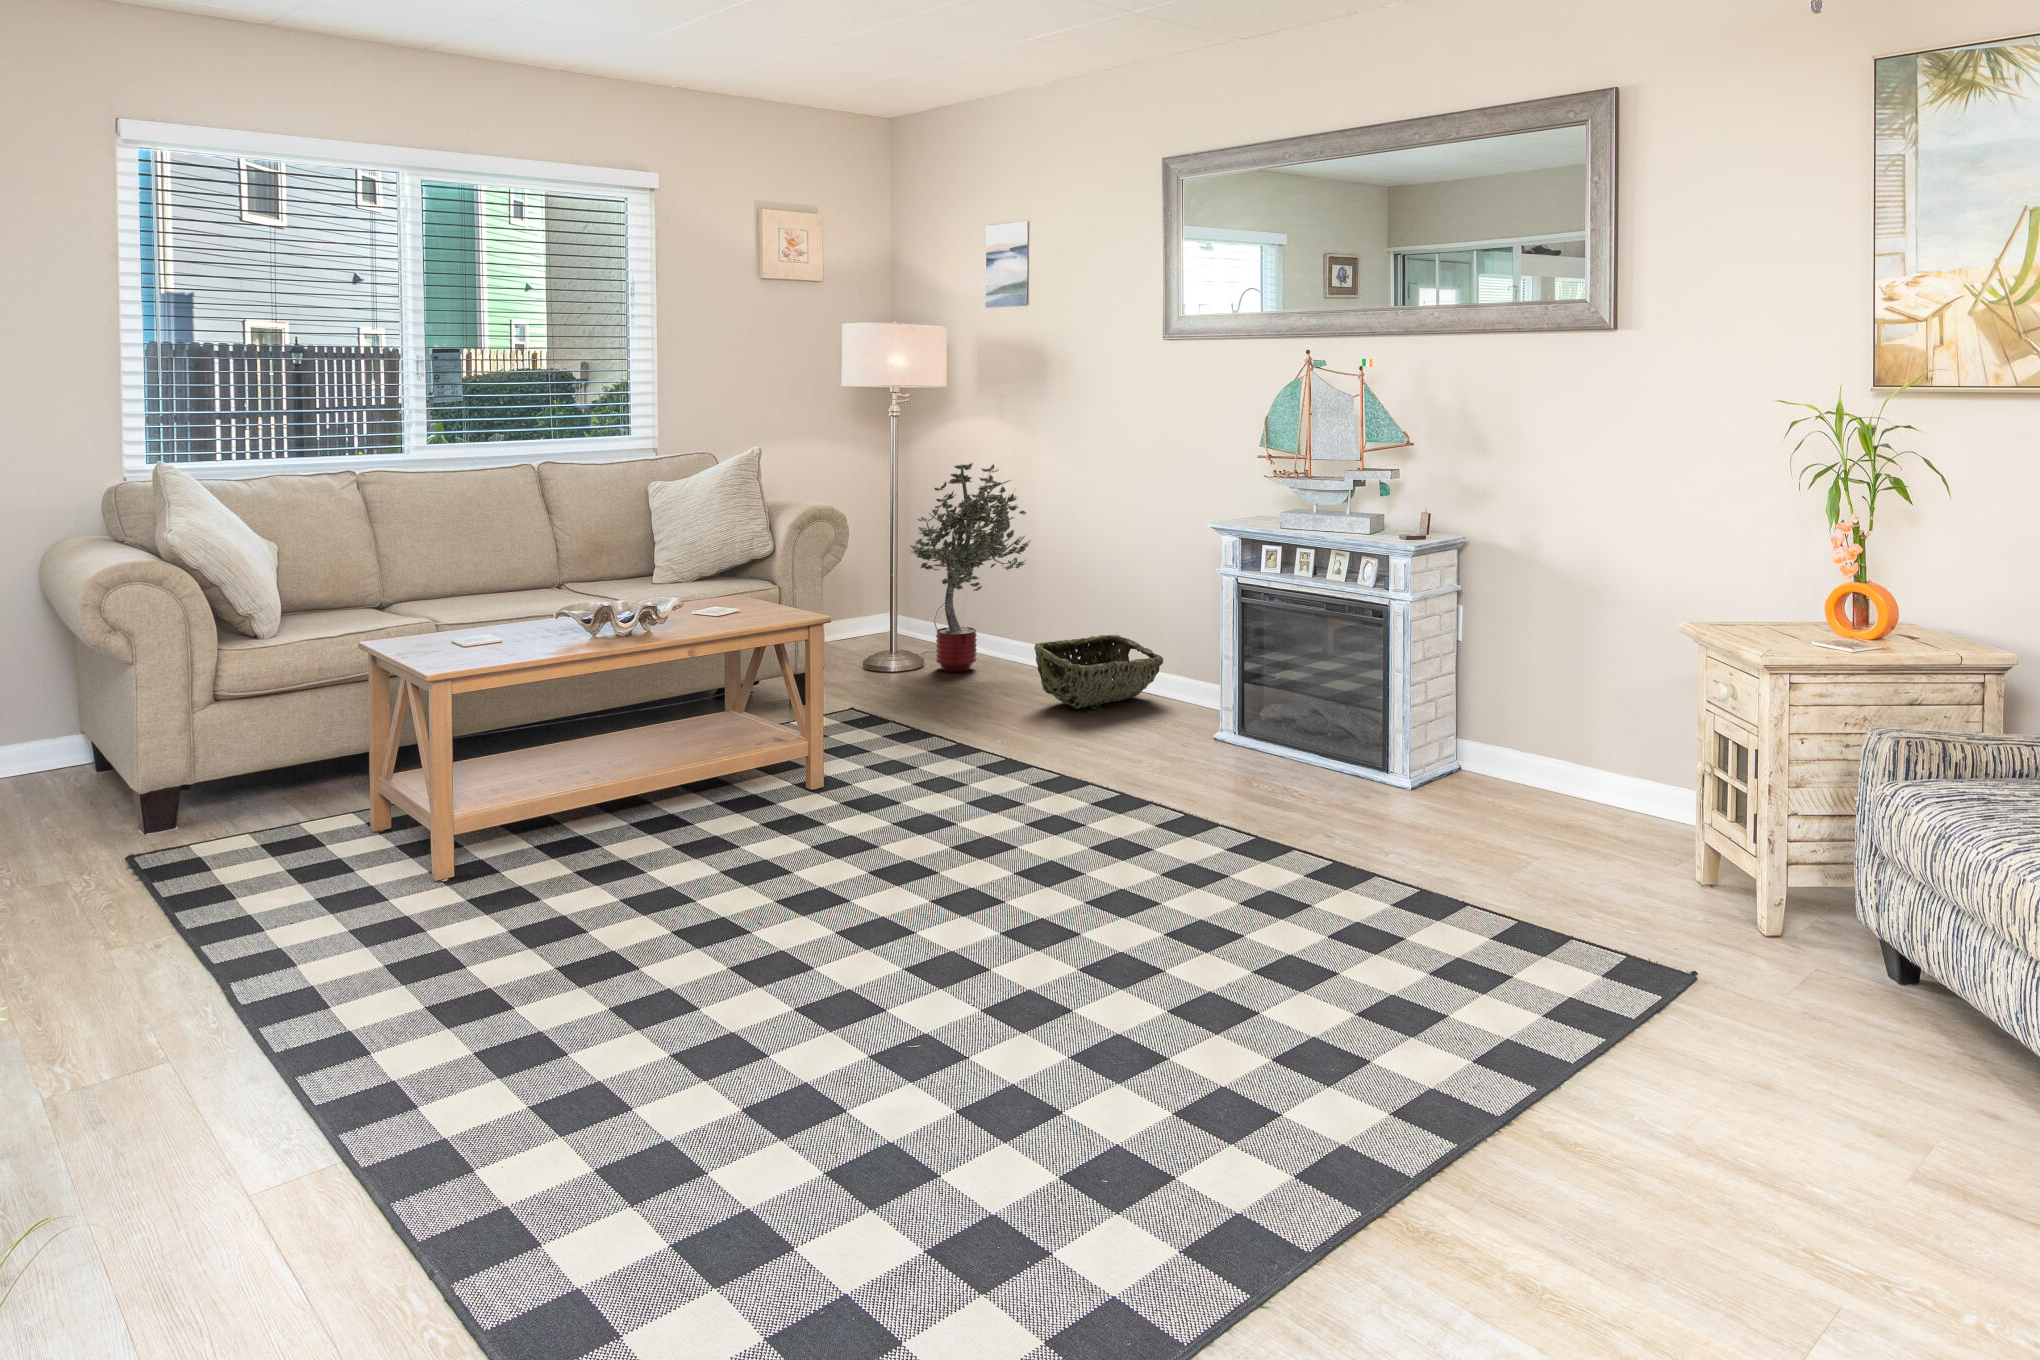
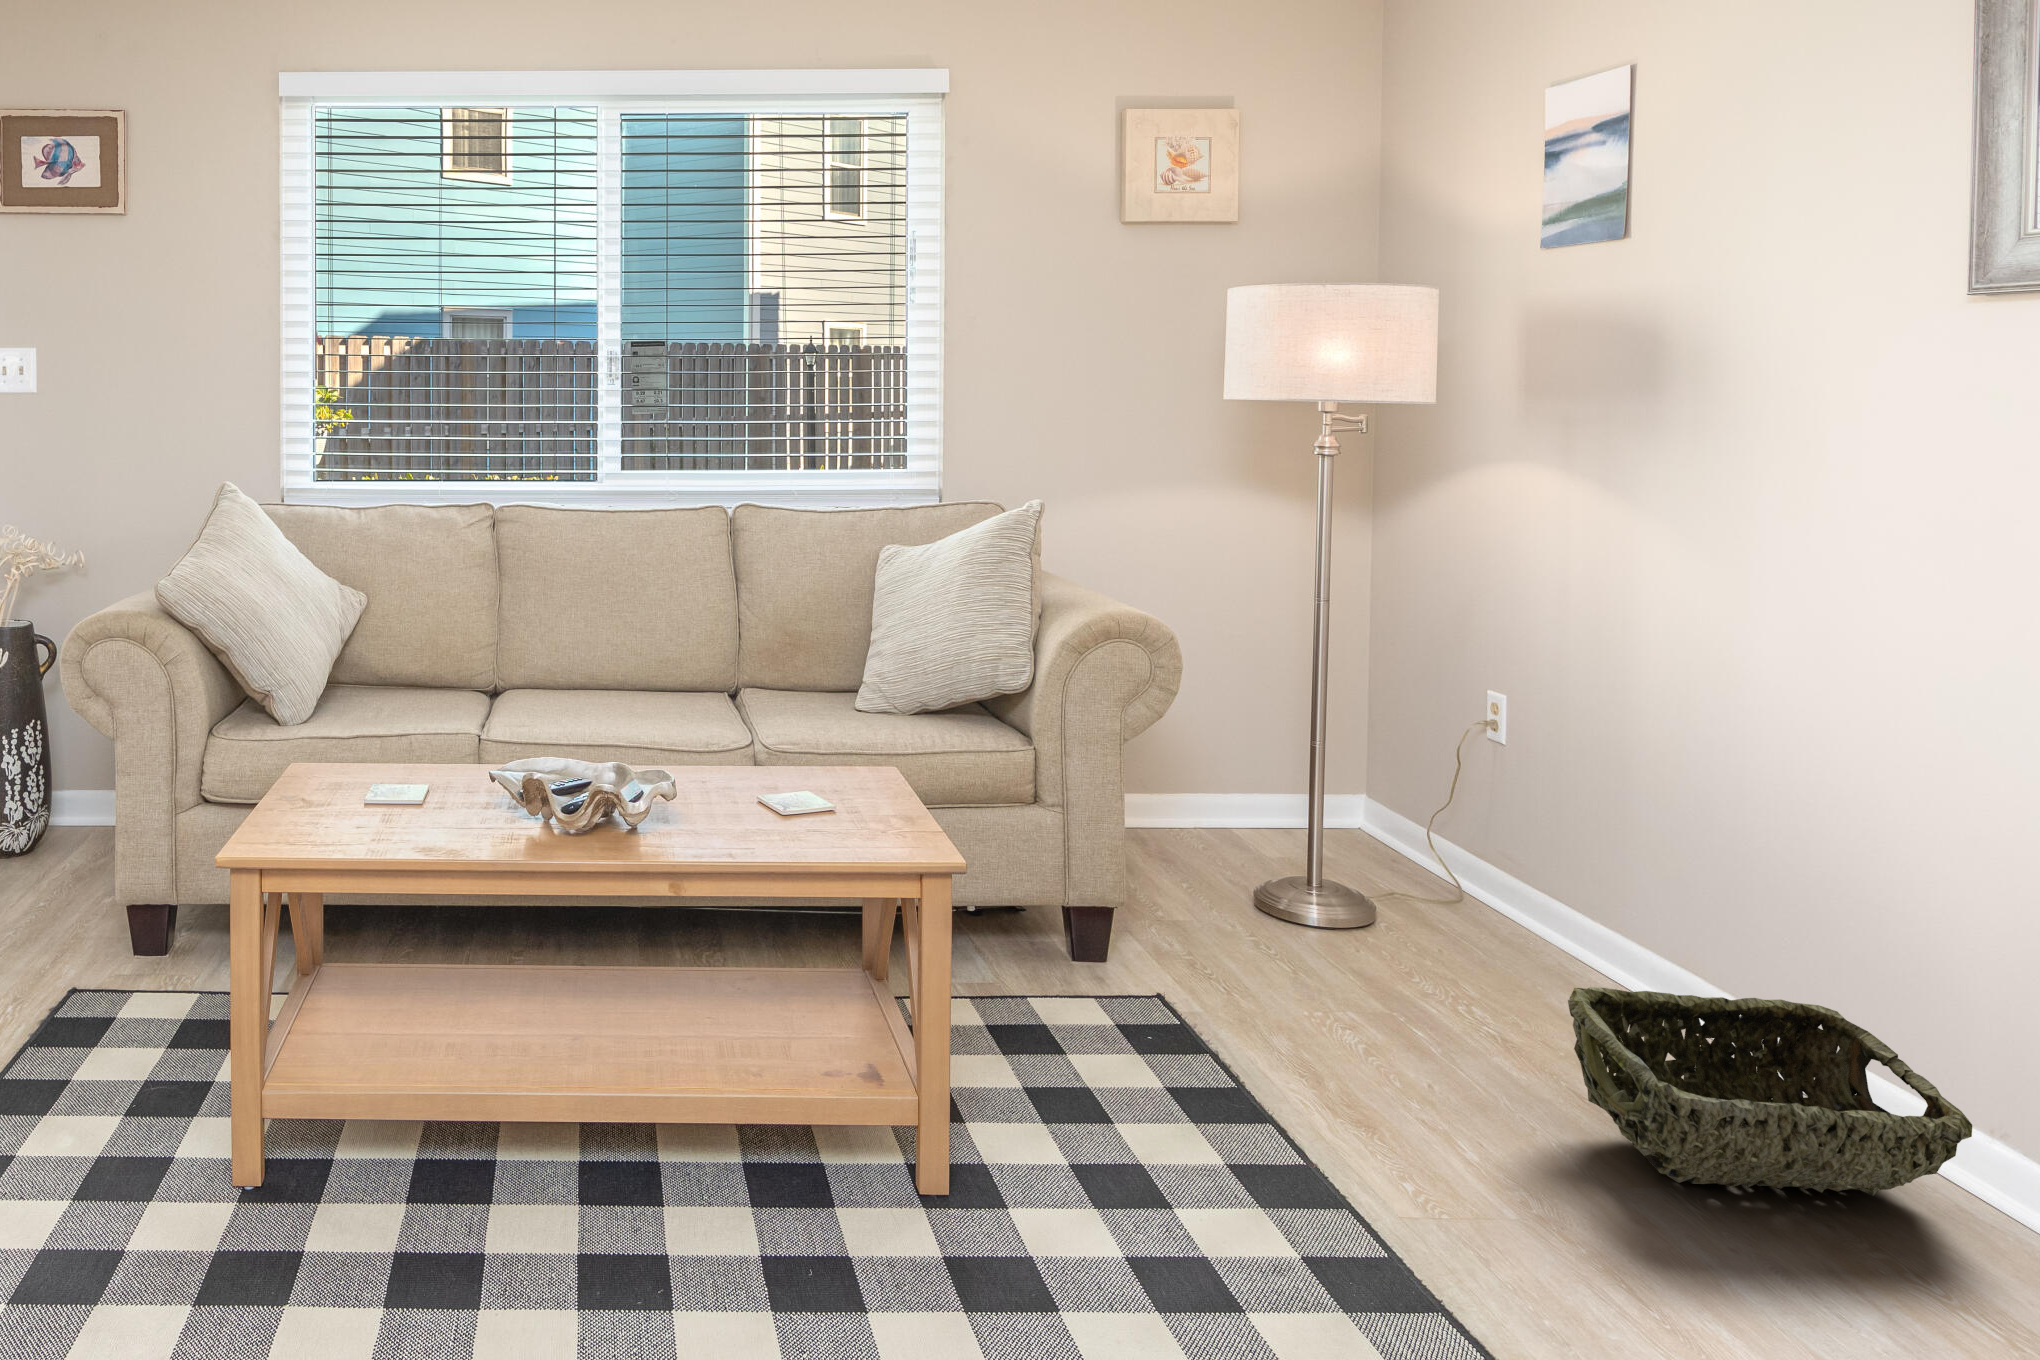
potted tree: present [910,463,1031,672] -> none [1365,556,1625,962]

